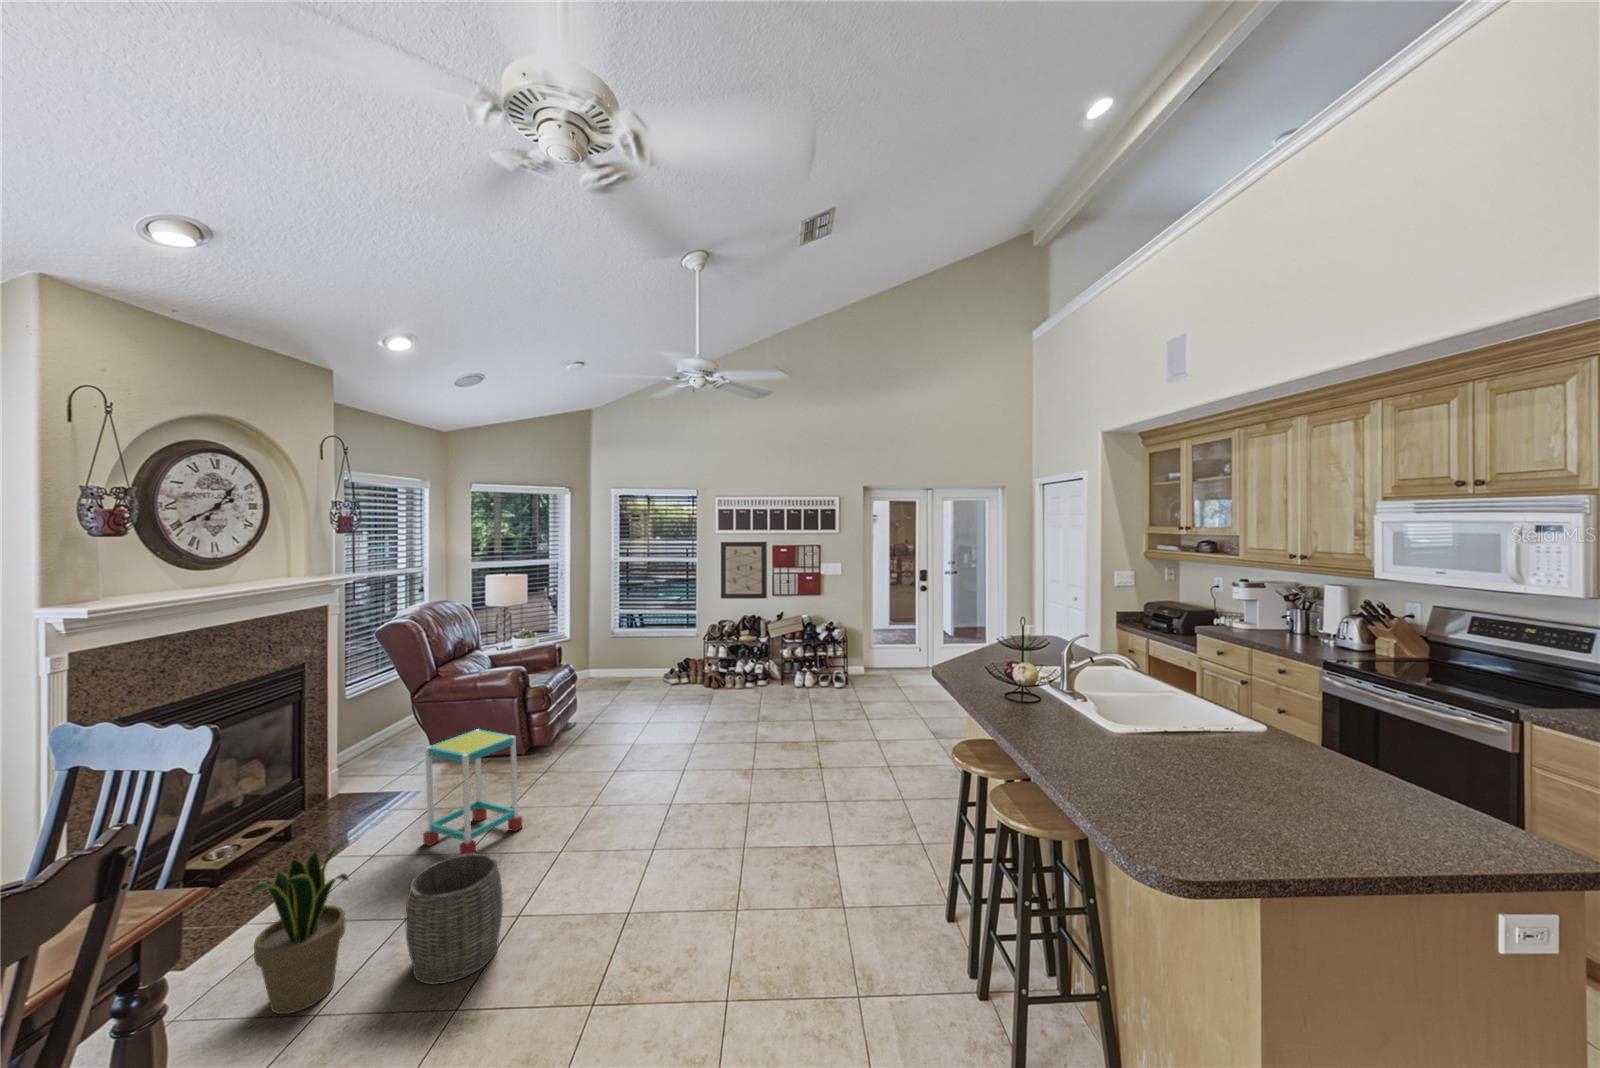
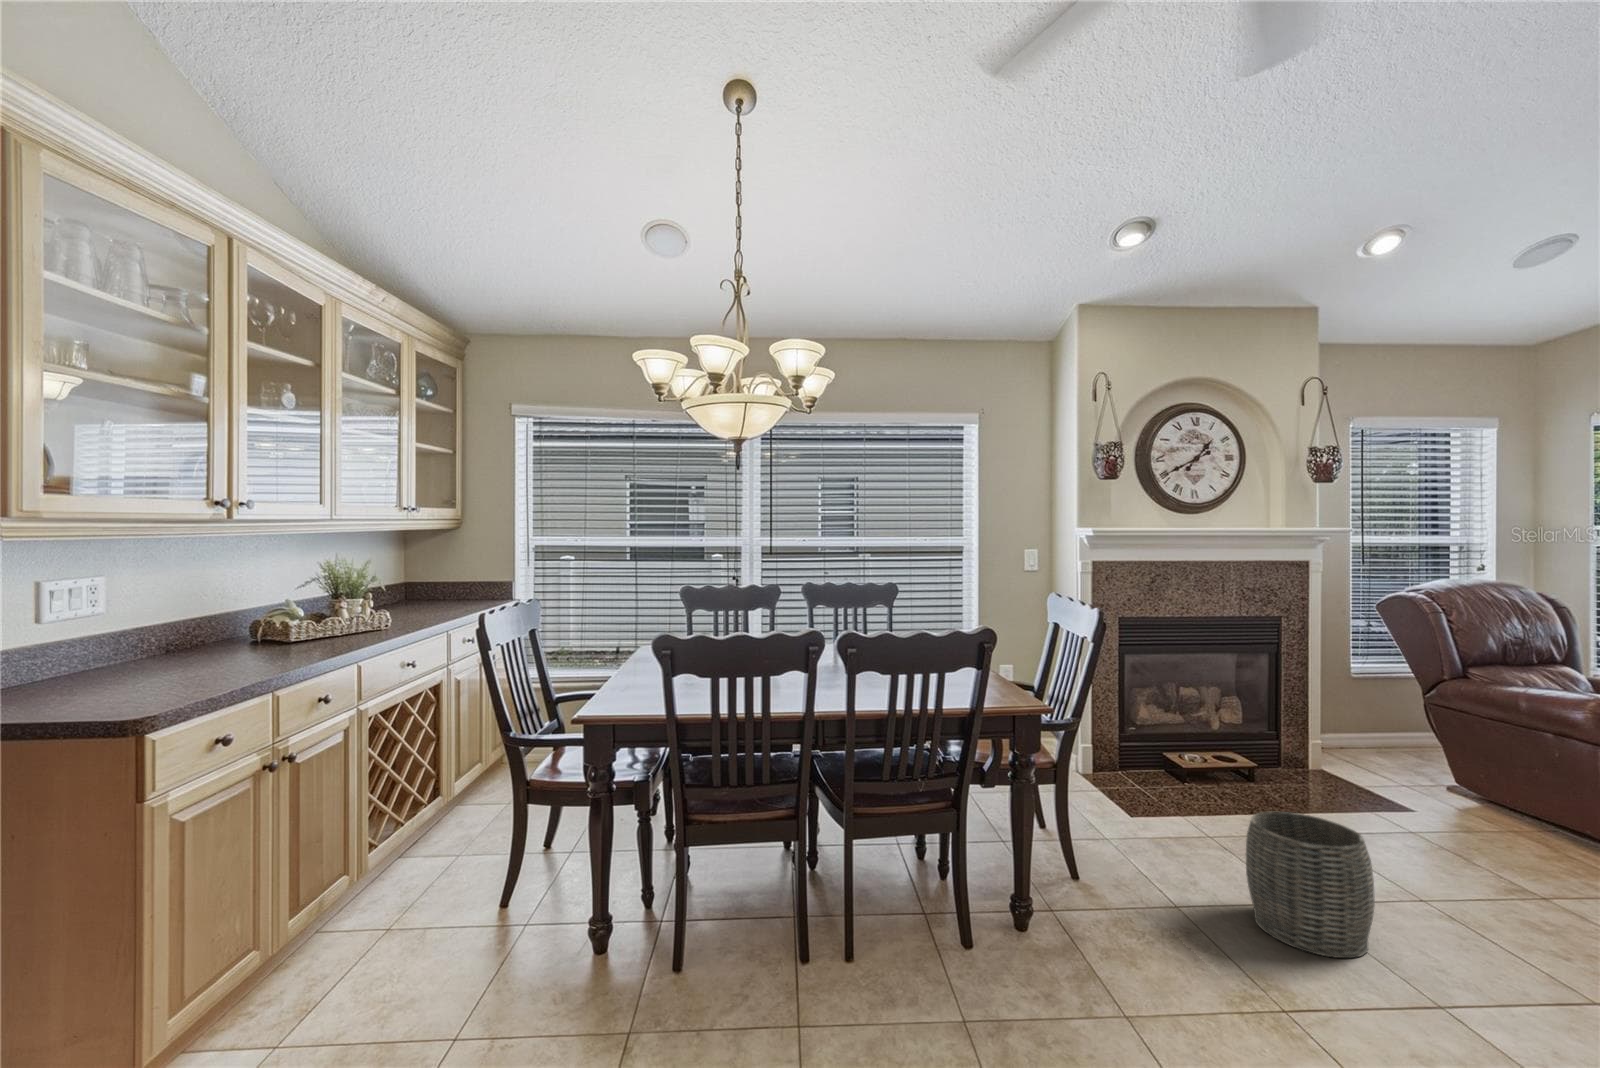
side table: present [423,729,522,855] -> none [1368,718,1526,888]
potted plant: present [249,846,349,1014] -> none [1119,735,1208,878]

